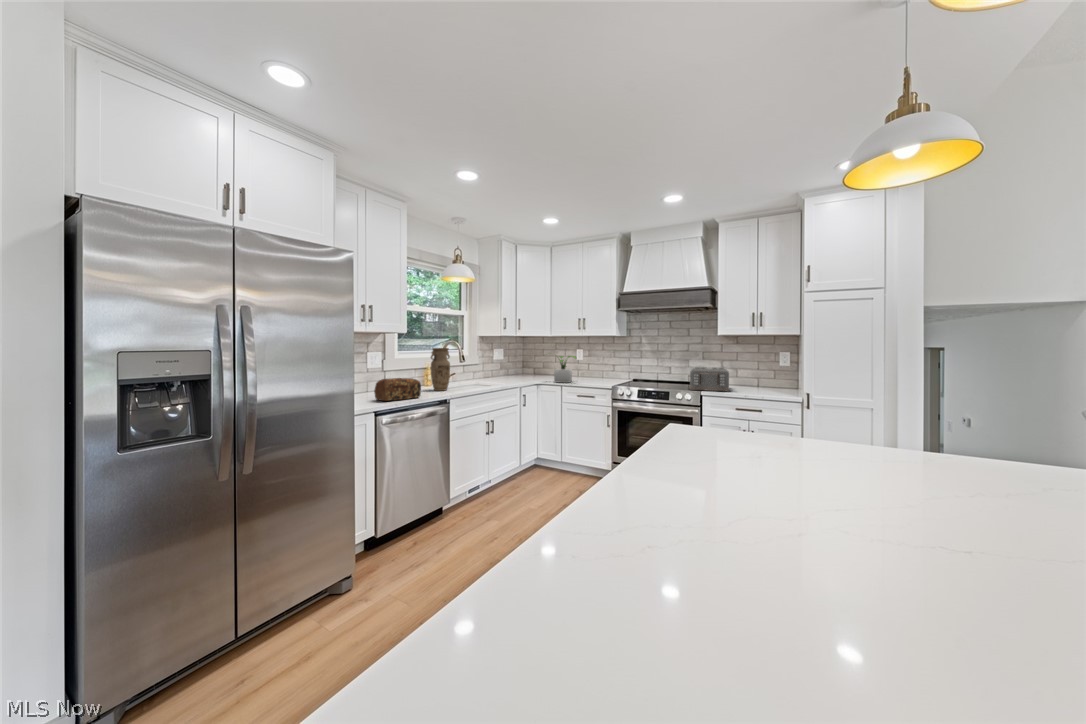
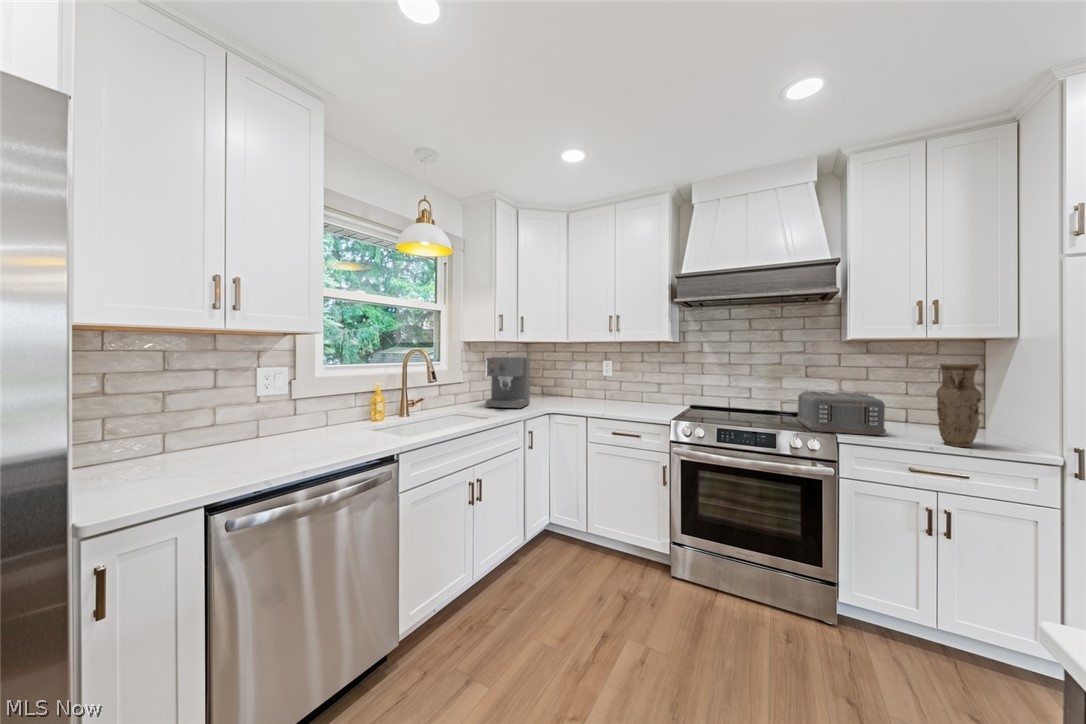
coffee maker: none [494,347,524,381] -> present [486,357,530,409]
vase: present [431,348,450,391] -> present [936,364,982,447]
potted plant: present [554,356,576,383] -> none [558,367,611,413]
bread loaf: present [374,378,421,401] -> none [237,419,338,471]

